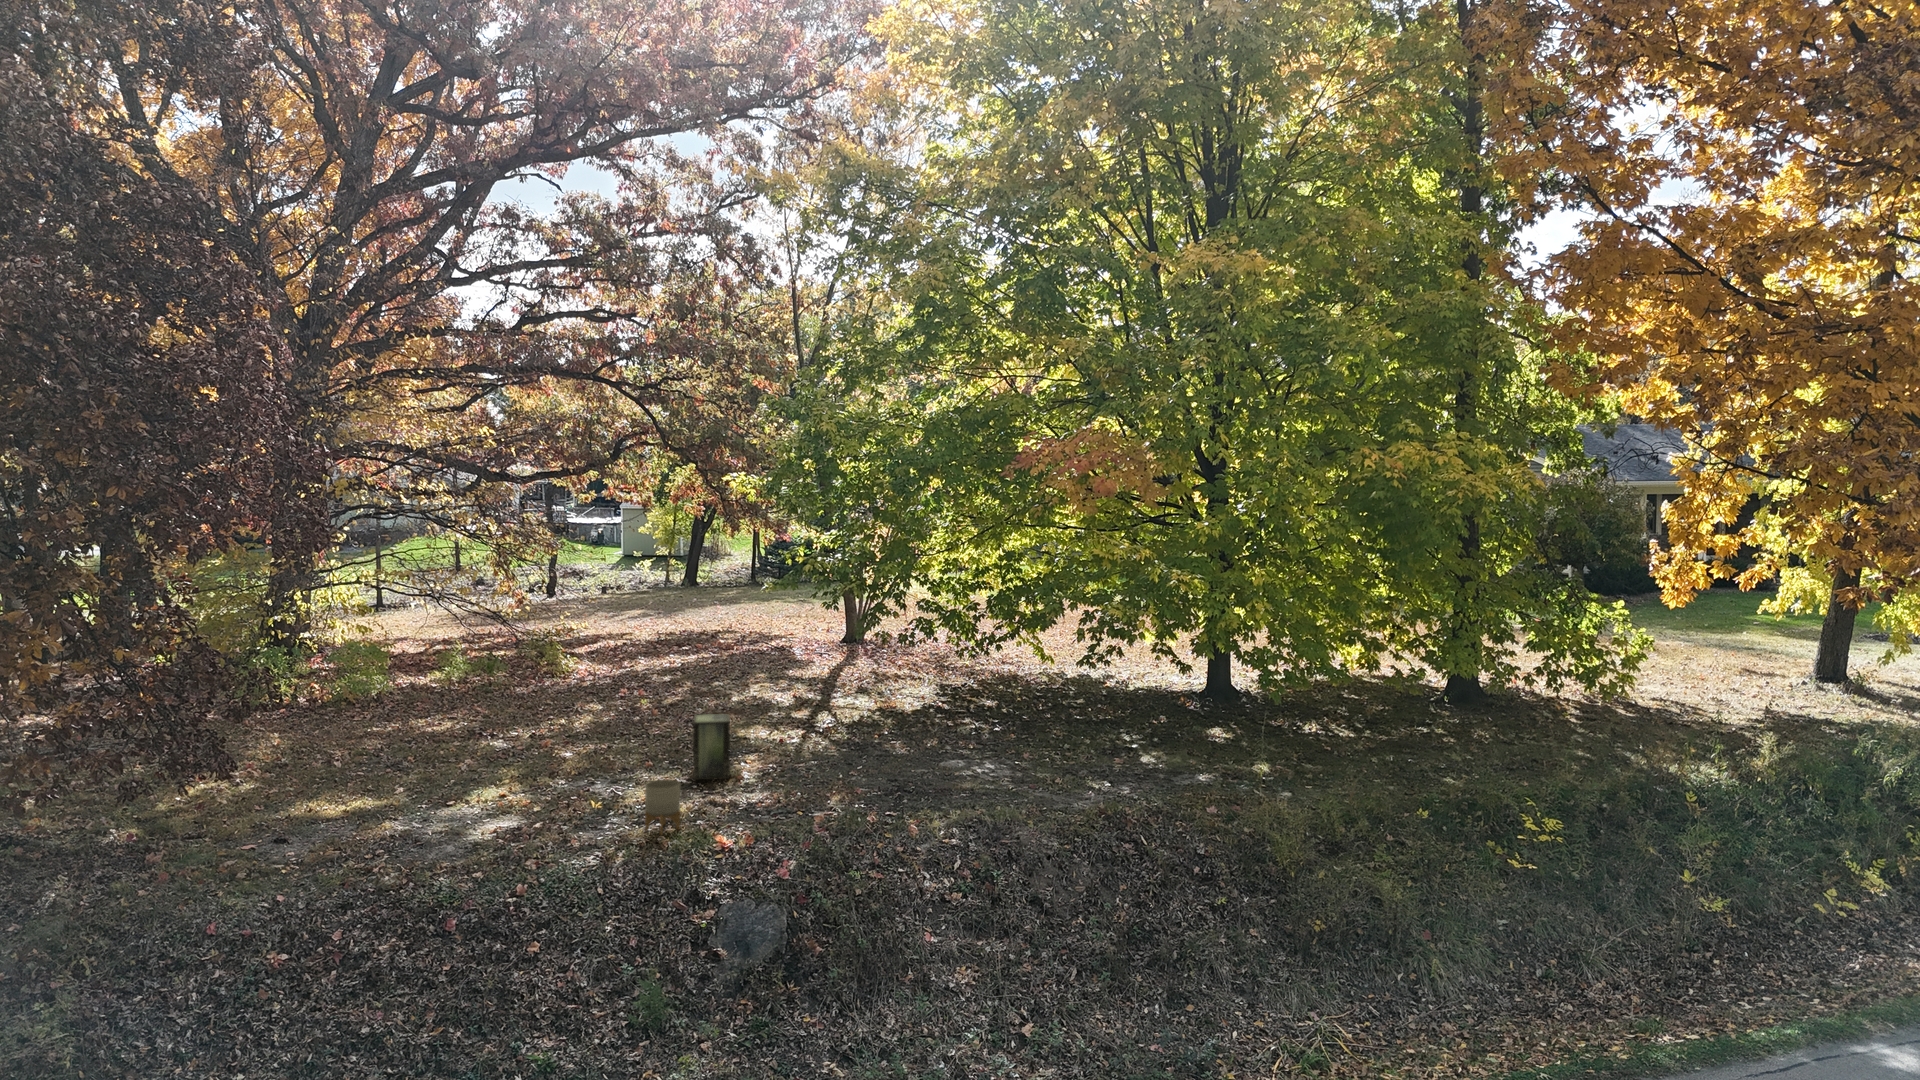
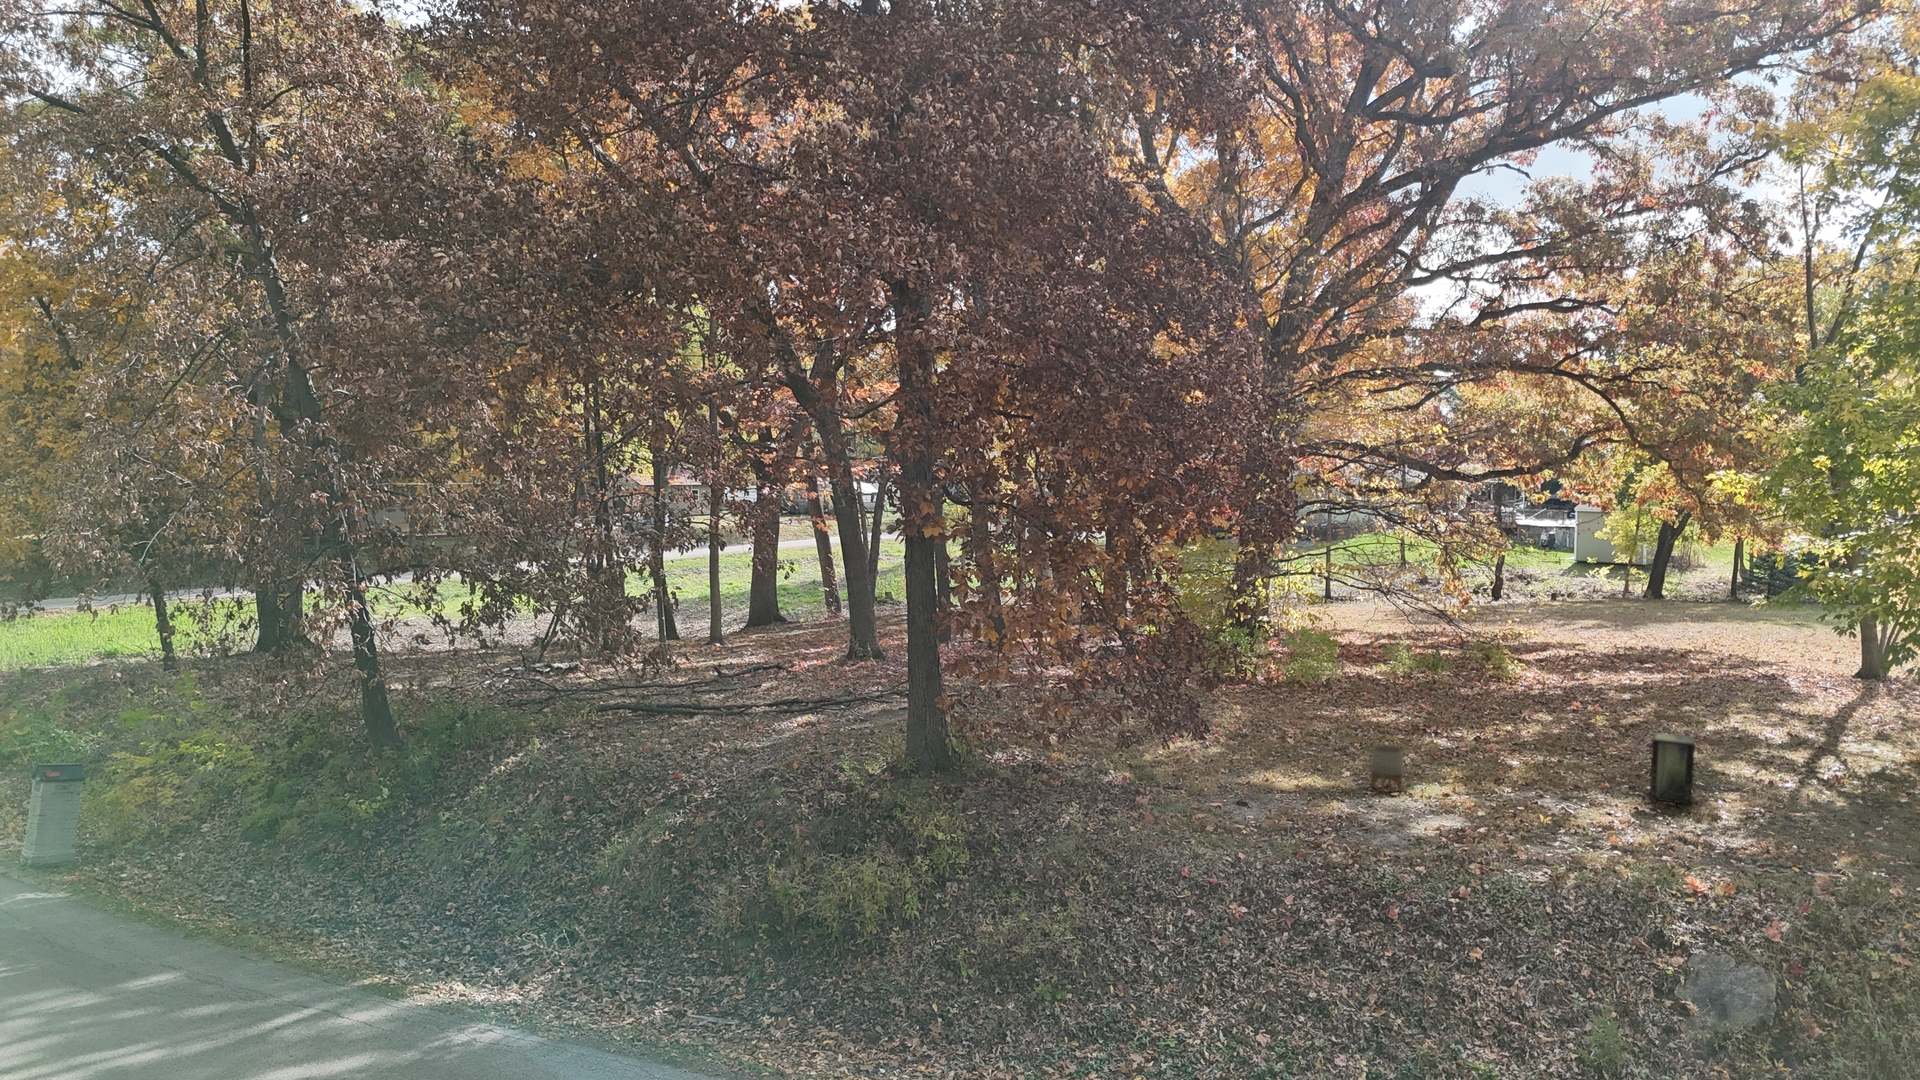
planter: present [645,779,680,835] -> present [1371,745,1403,792]

